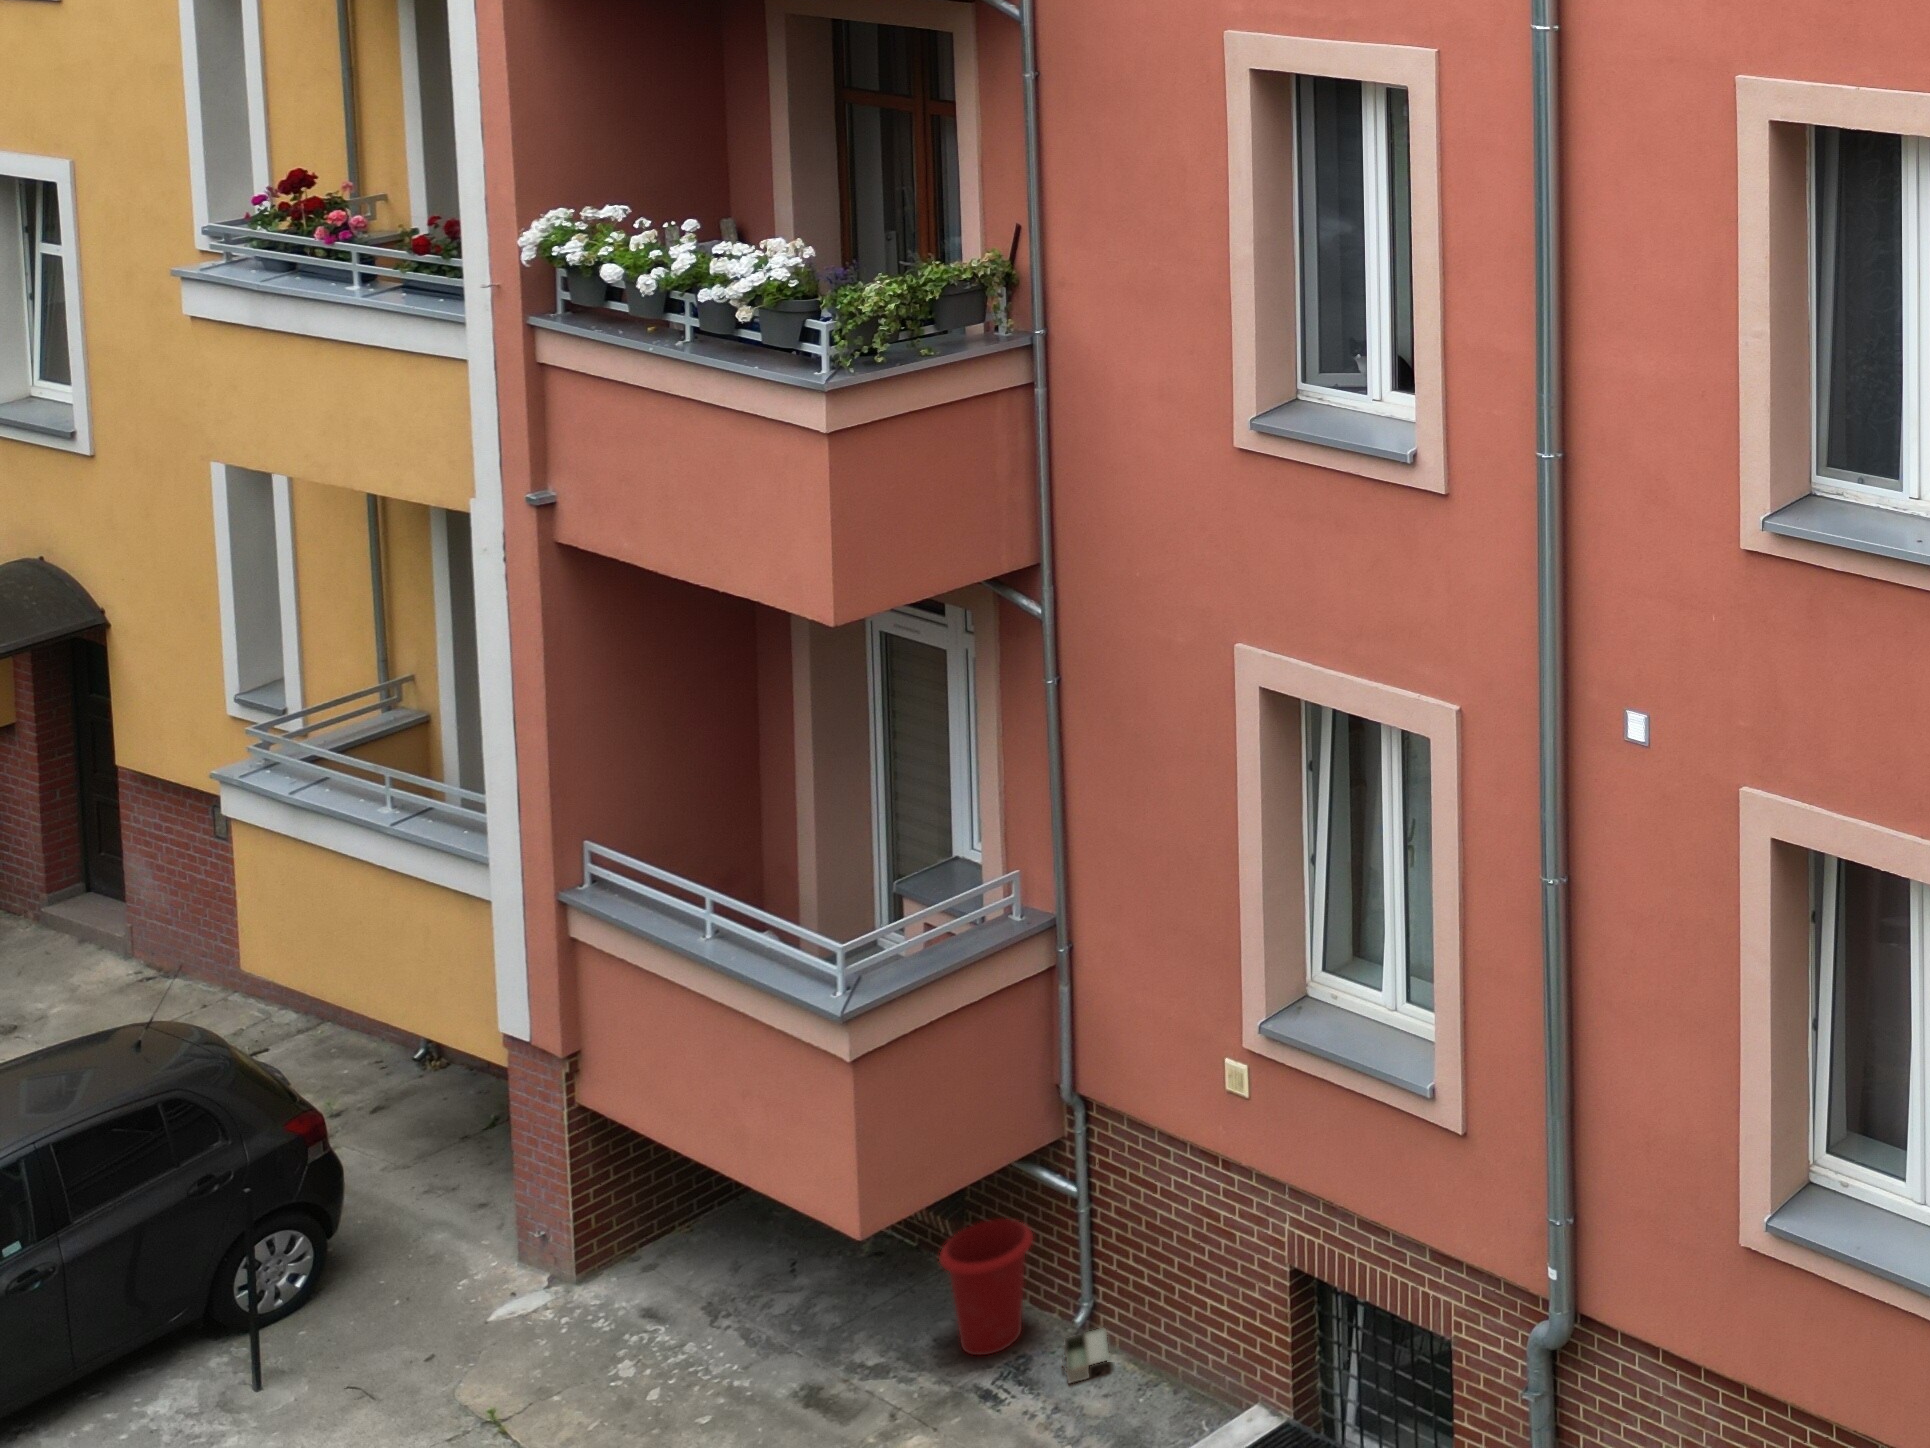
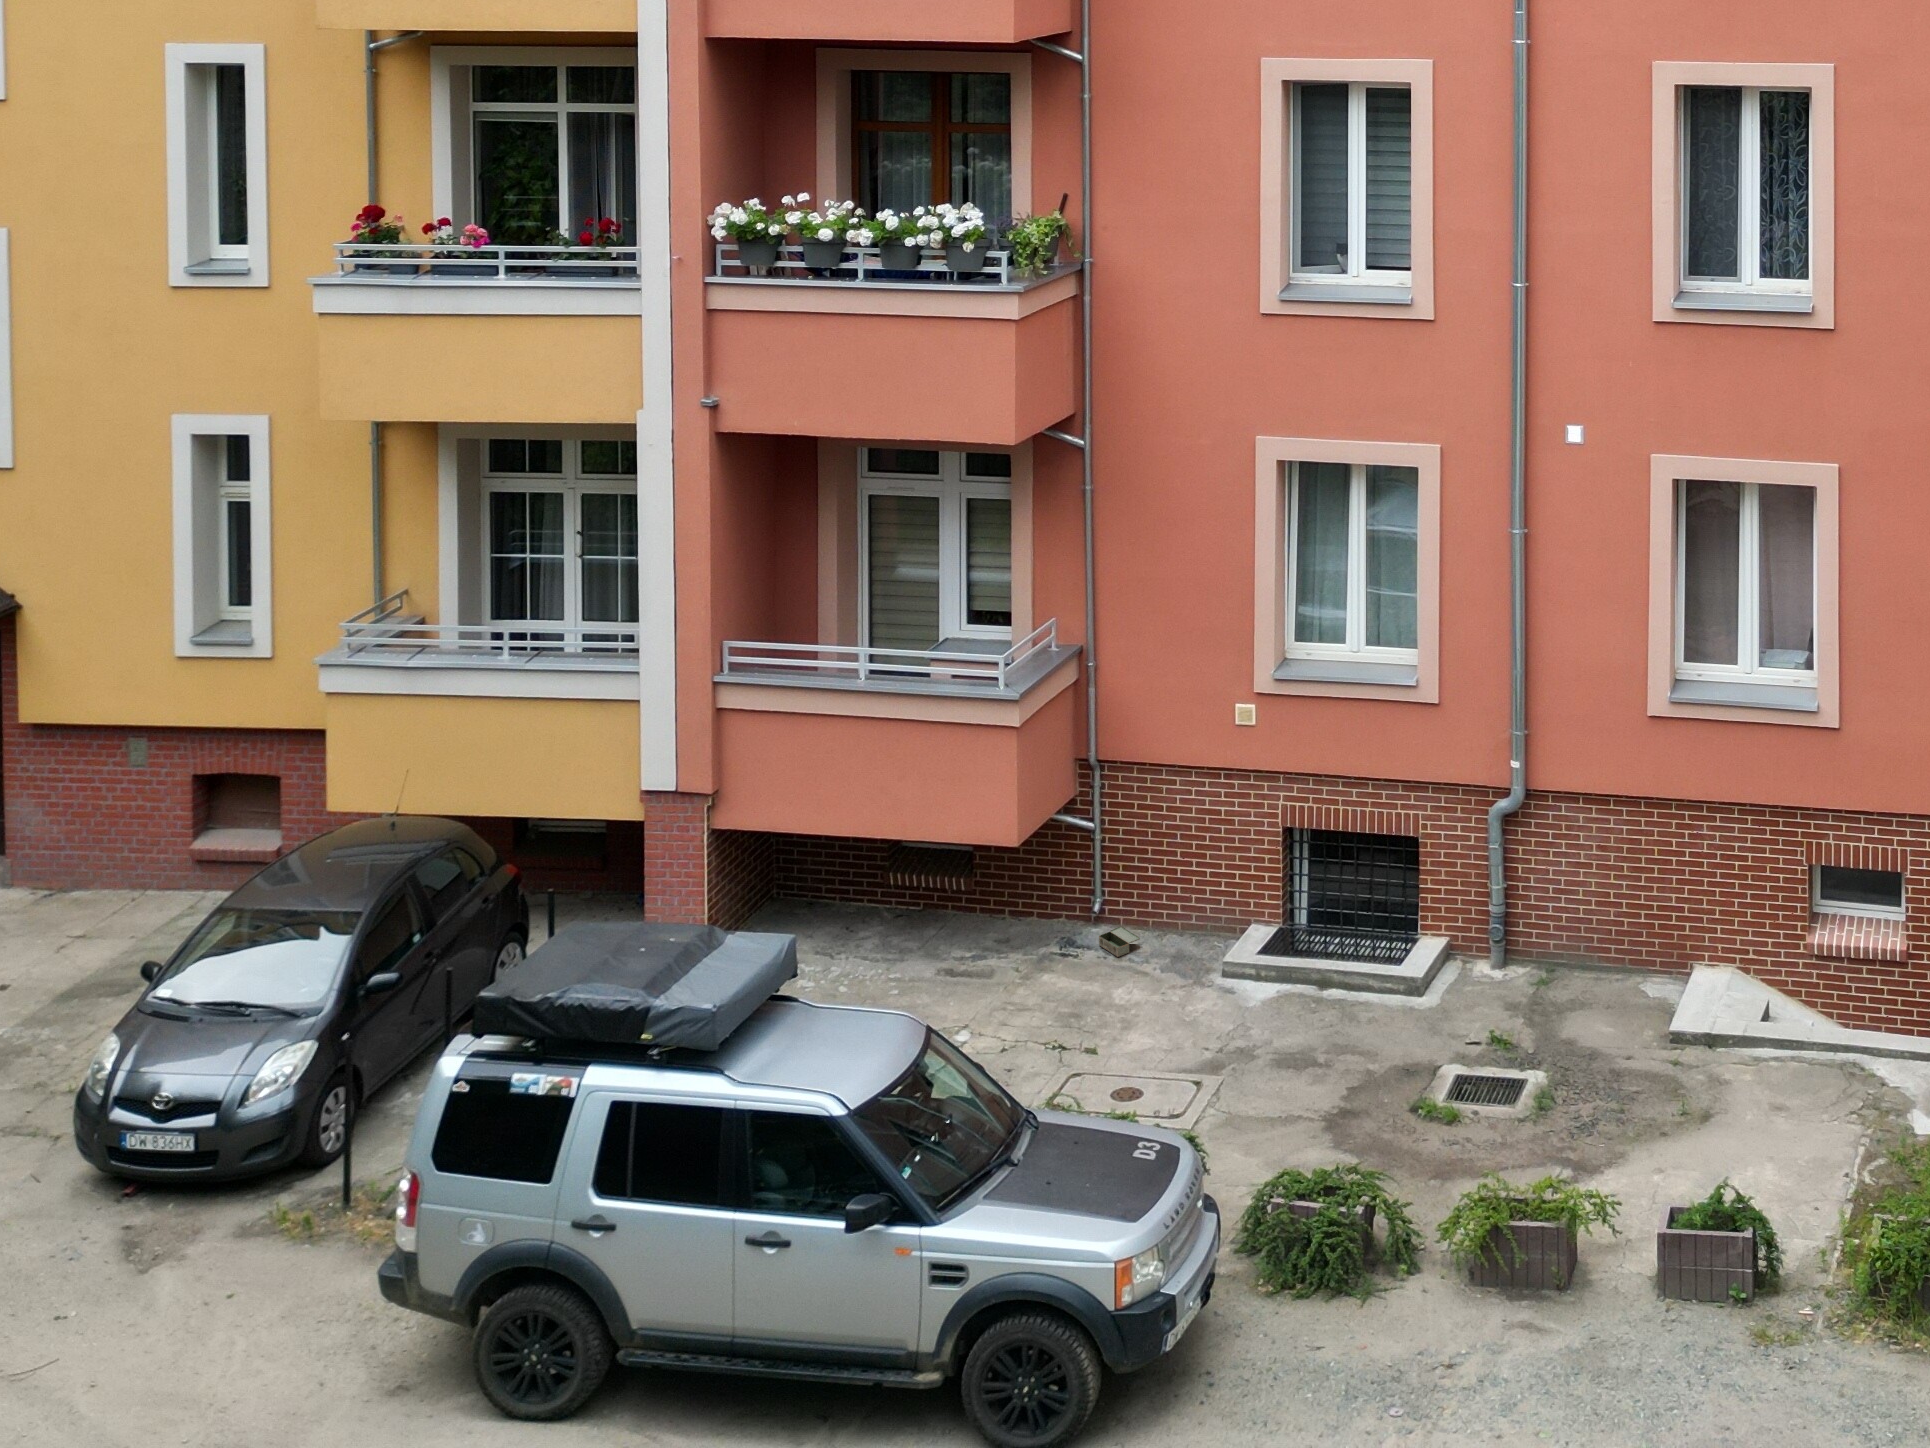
waste bin: present [940,1219,1033,1355] -> none [1006,872,1066,958]

